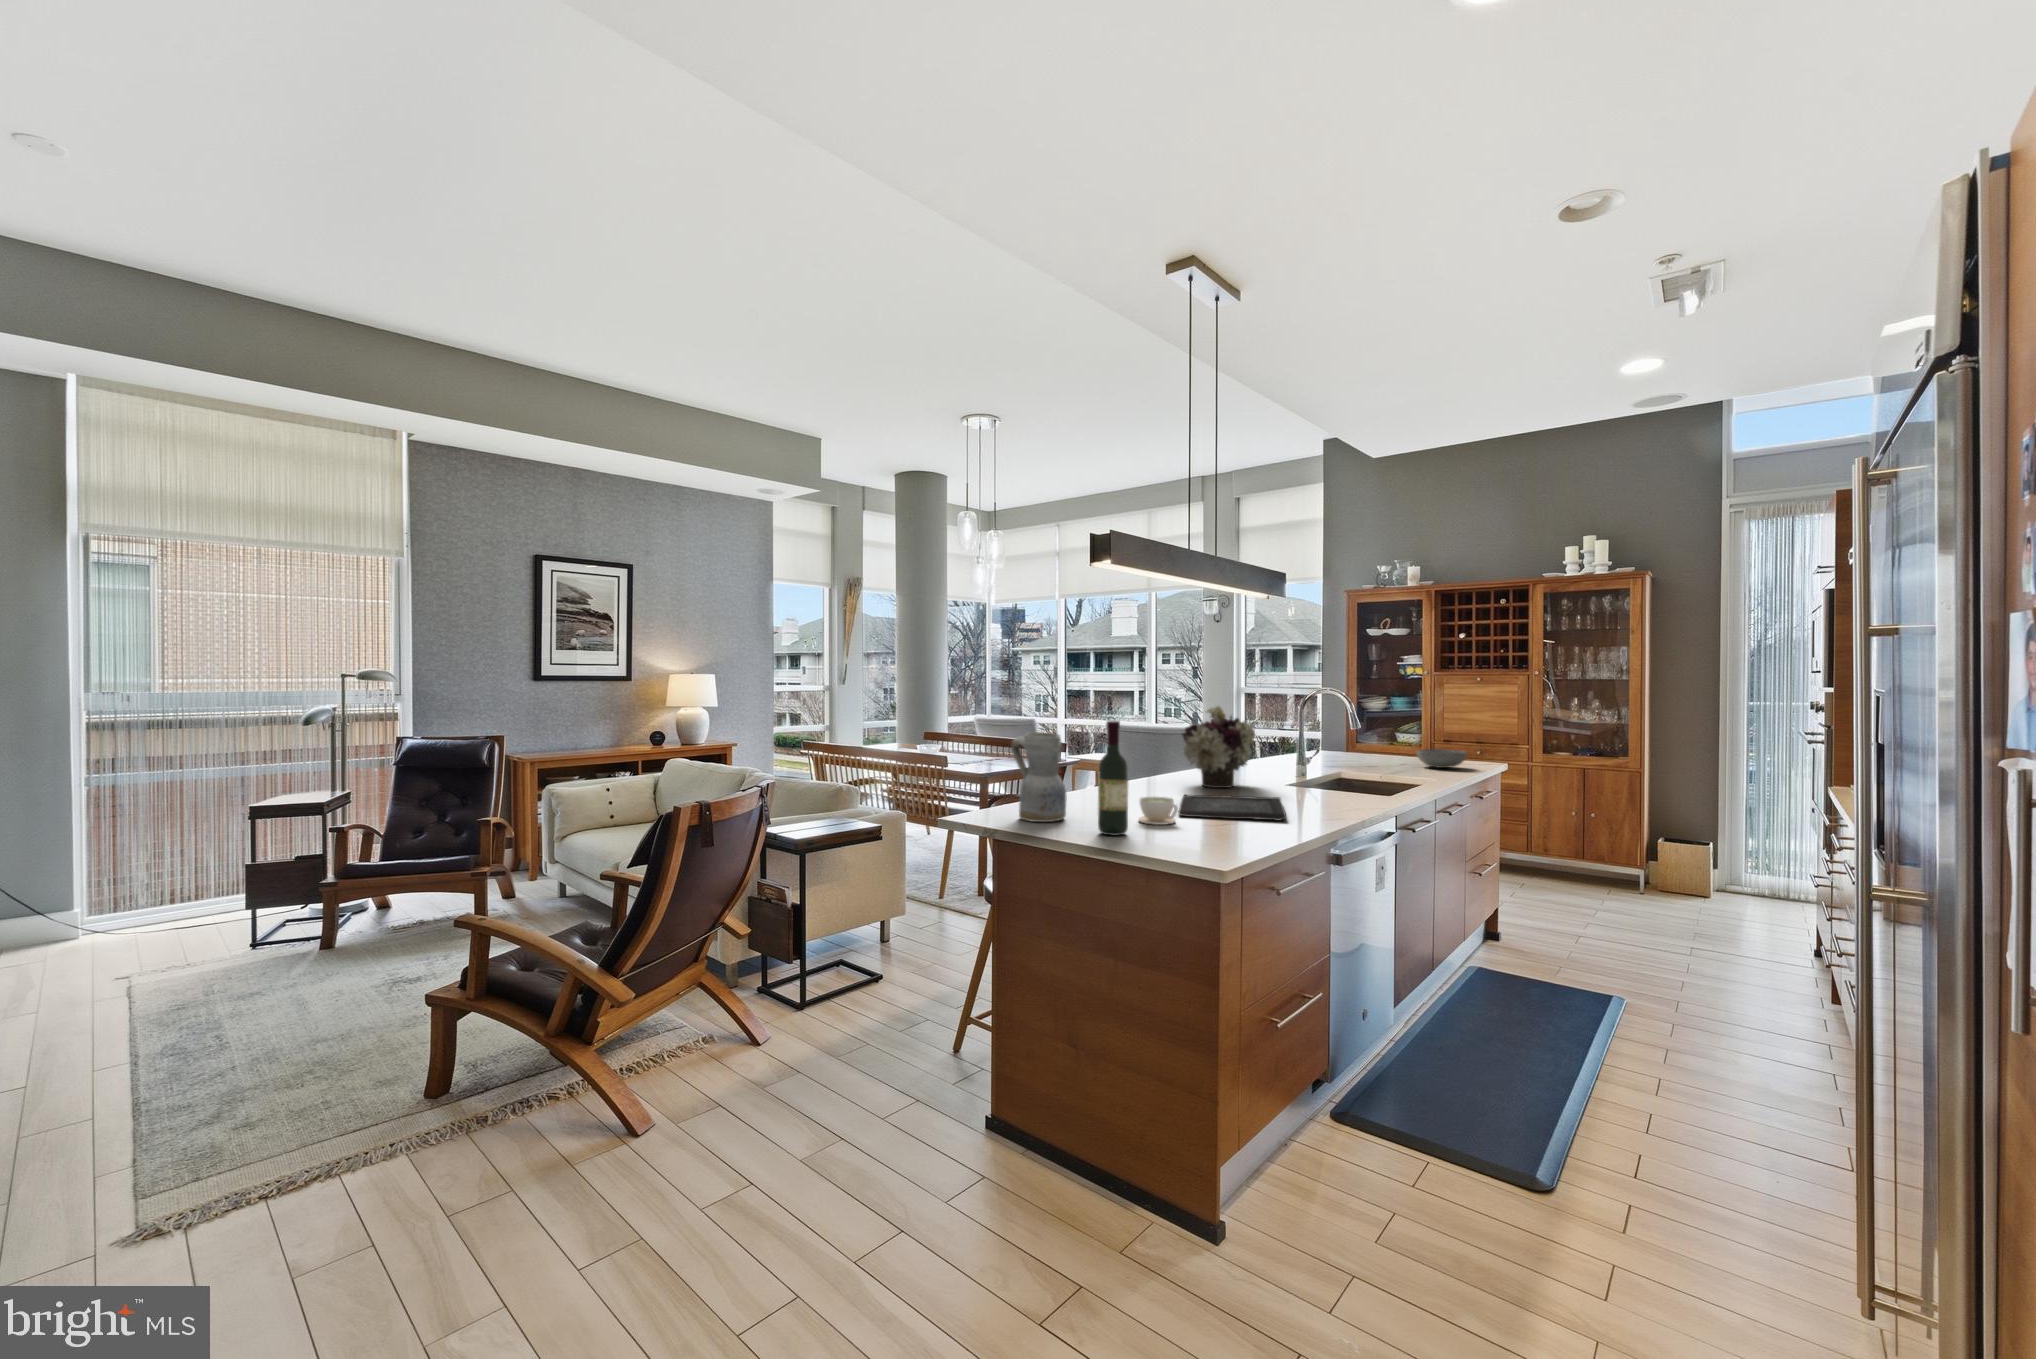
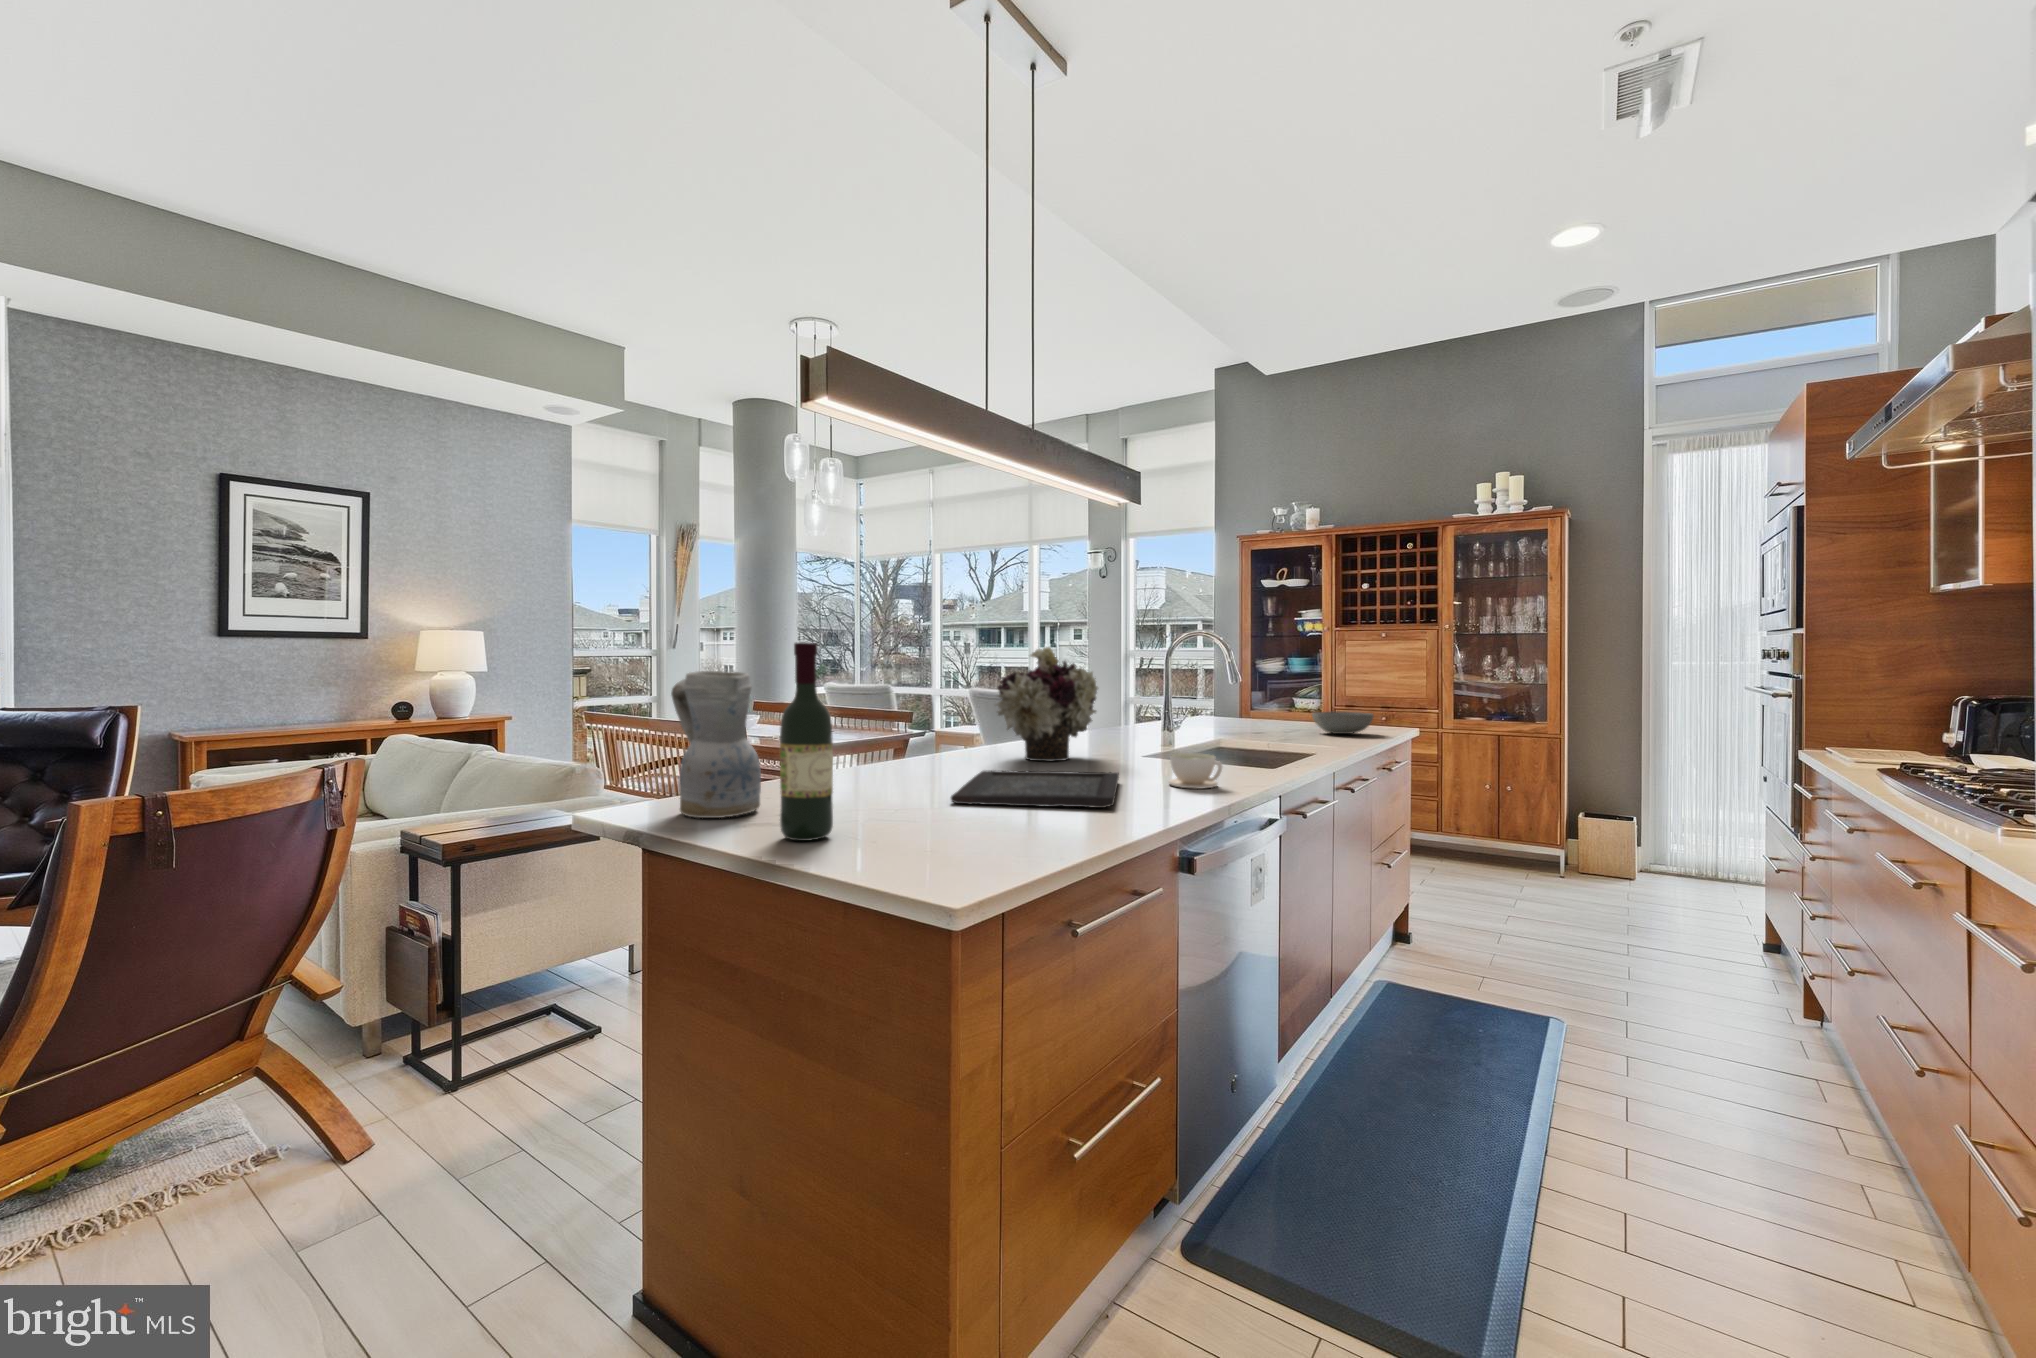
coffee cup: present [1139,797,1178,825] -> present [1169,753,1222,789]

